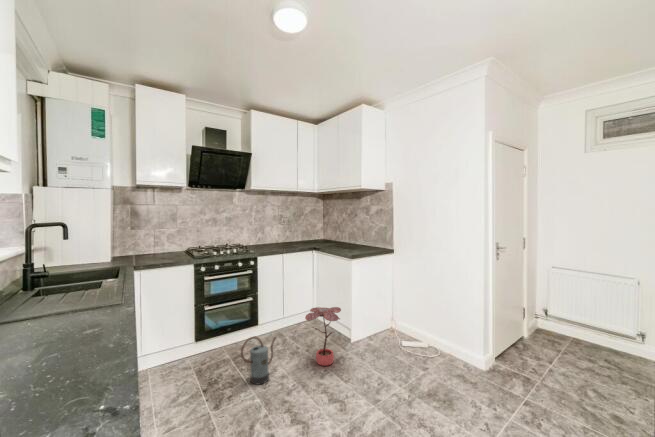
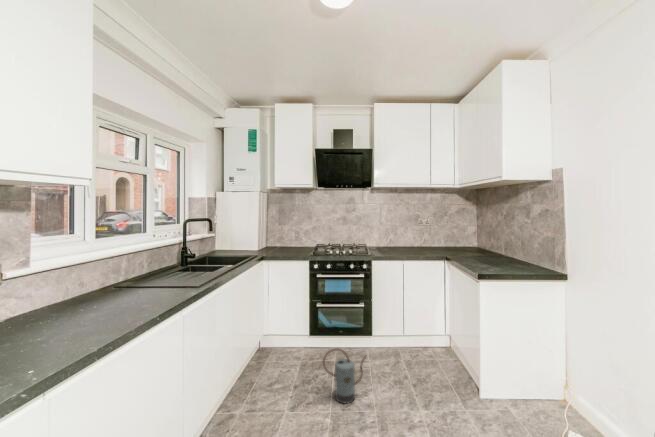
potted plant: present [305,307,341,366] -> none [401,333,455,413]

